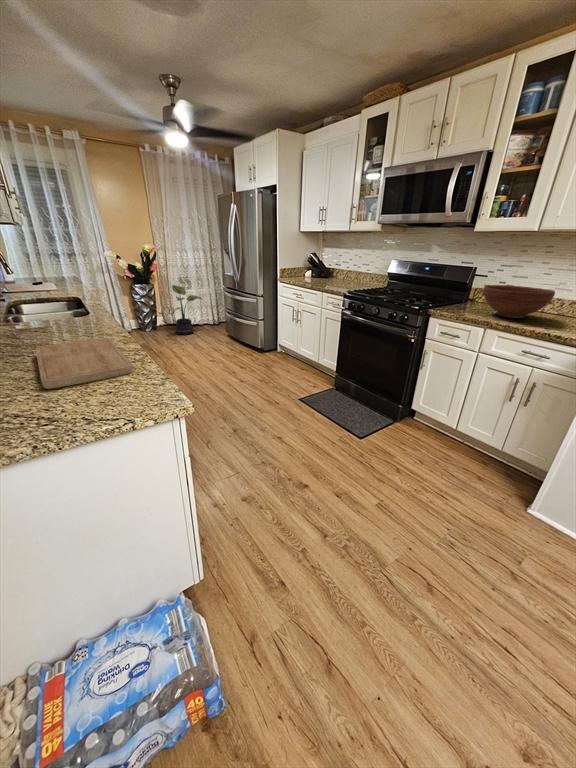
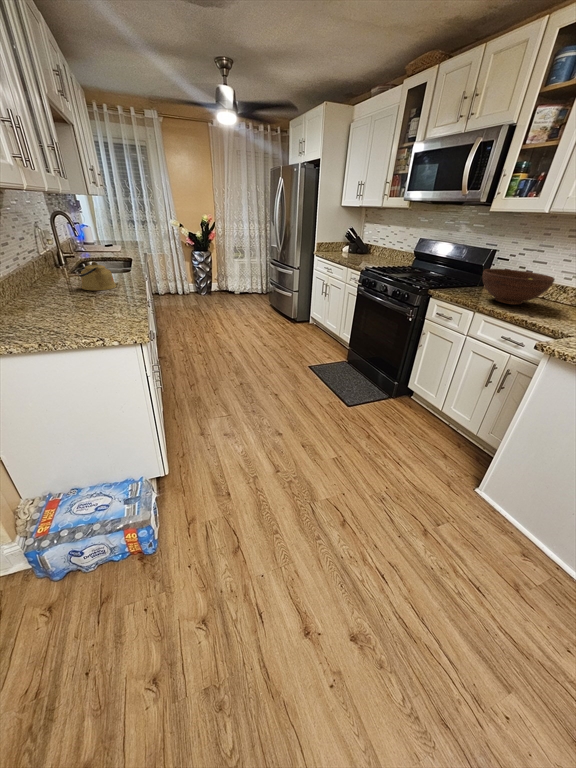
potted plant: present [171,285,201,335] -> none [222,253,252,300]
kettle: none [24,304,84,342] -> present [75,262,116,290]
cutting board: present [36,338,133,389] -> none [64,290,127,318]

